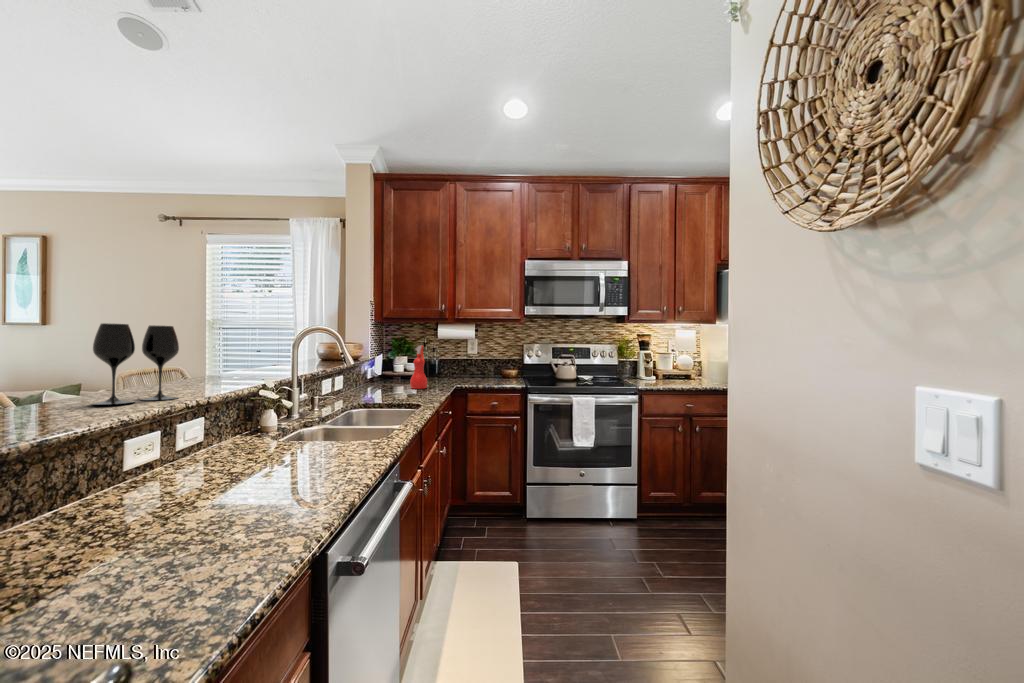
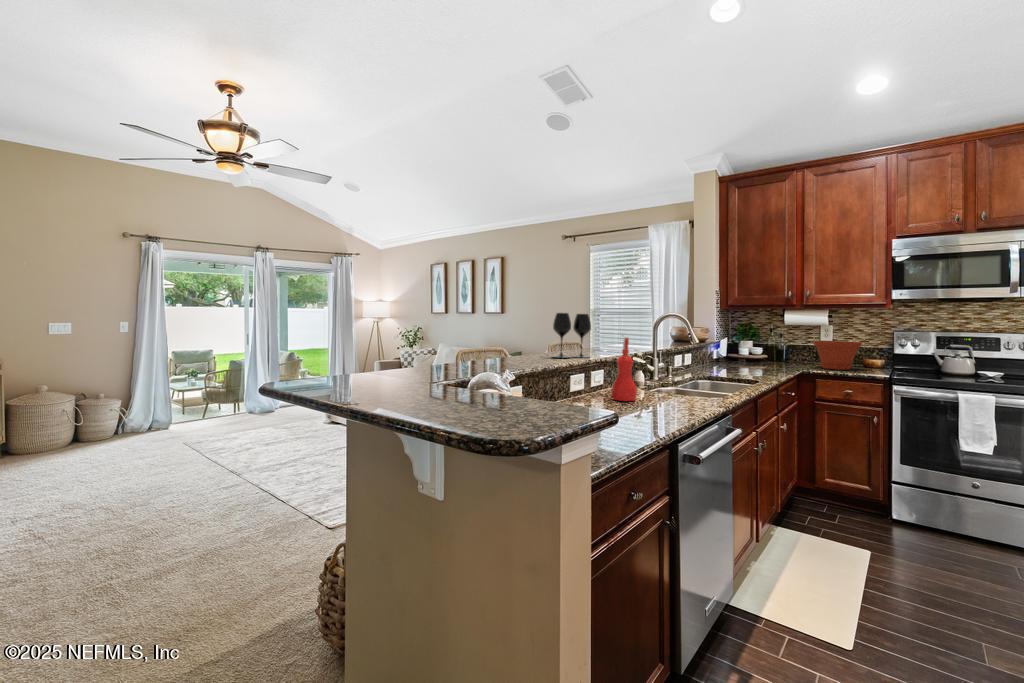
spray bottle: present [410,345,427,389] -> present [611,337,637,401]
plant pot: none [464,354,504,382] -> present [813,341,862,370]

